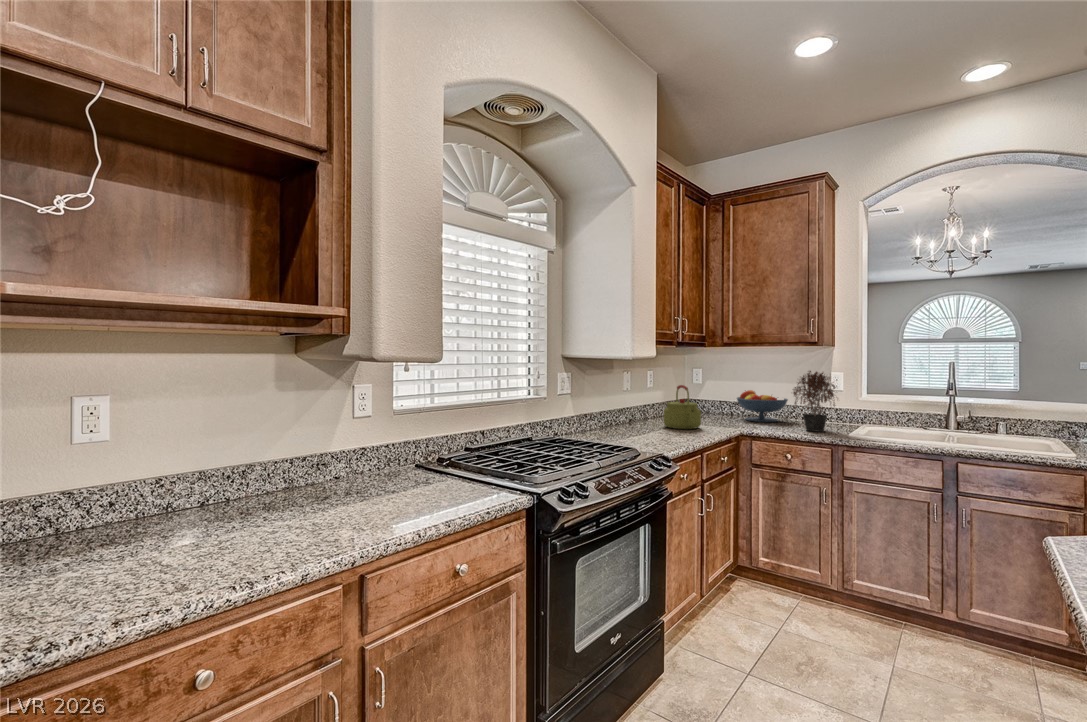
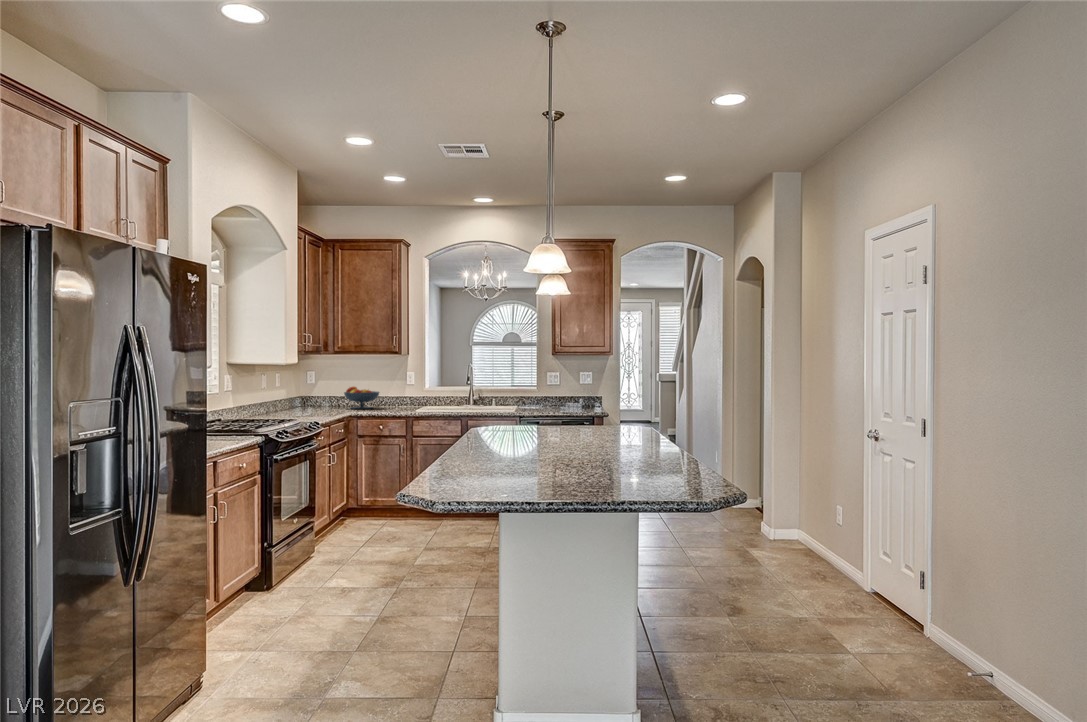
potted plant: present [793,371,836,432] -> none [382,370,412,411]
kettle: present [664,385,701,429] -> none [296,383,323,414]

